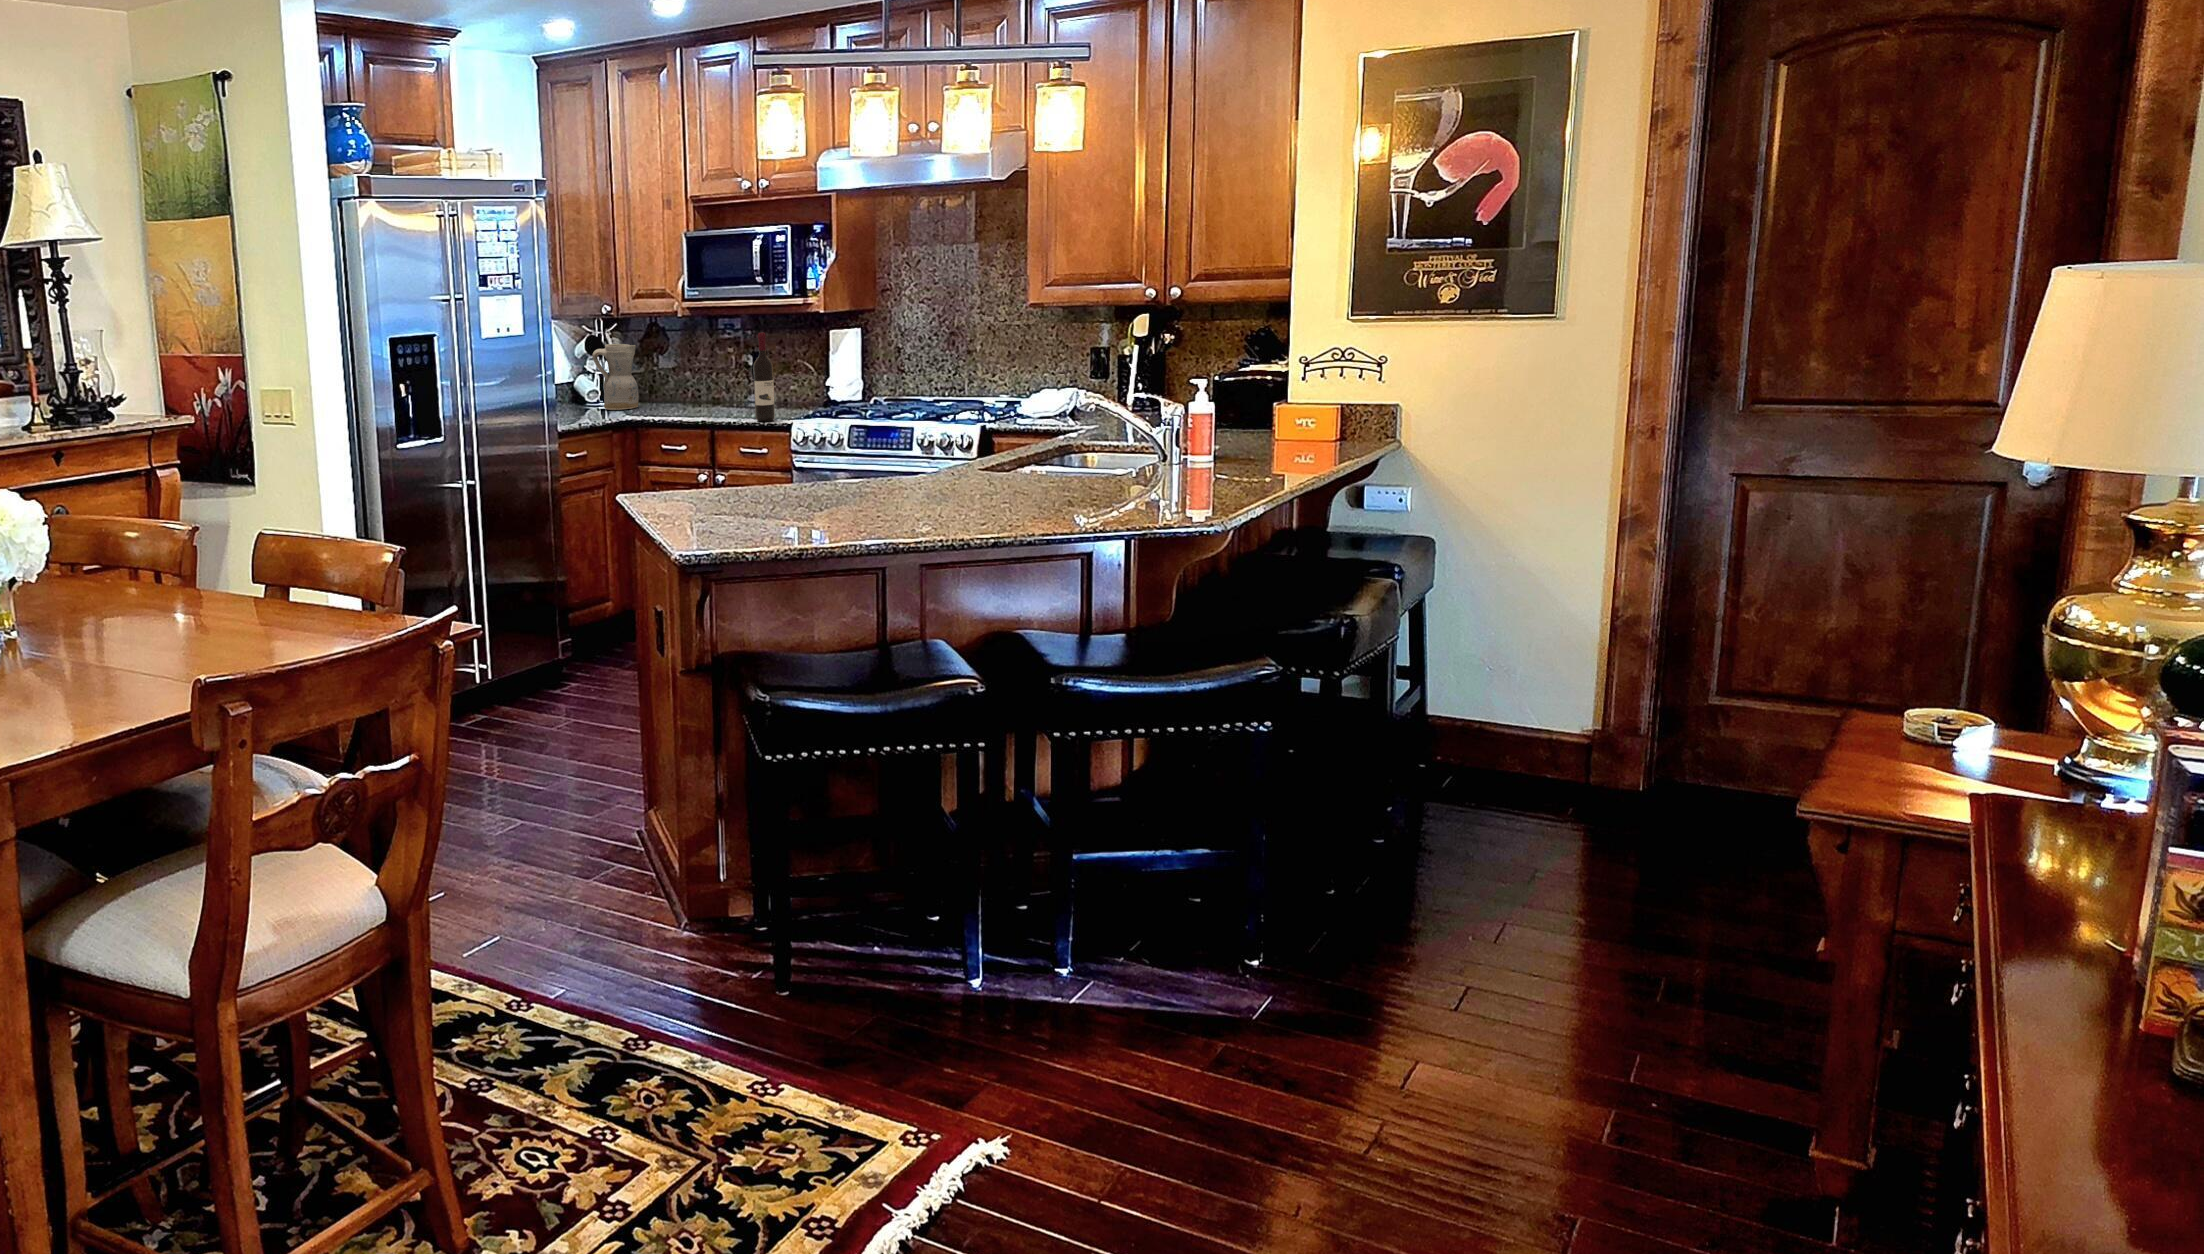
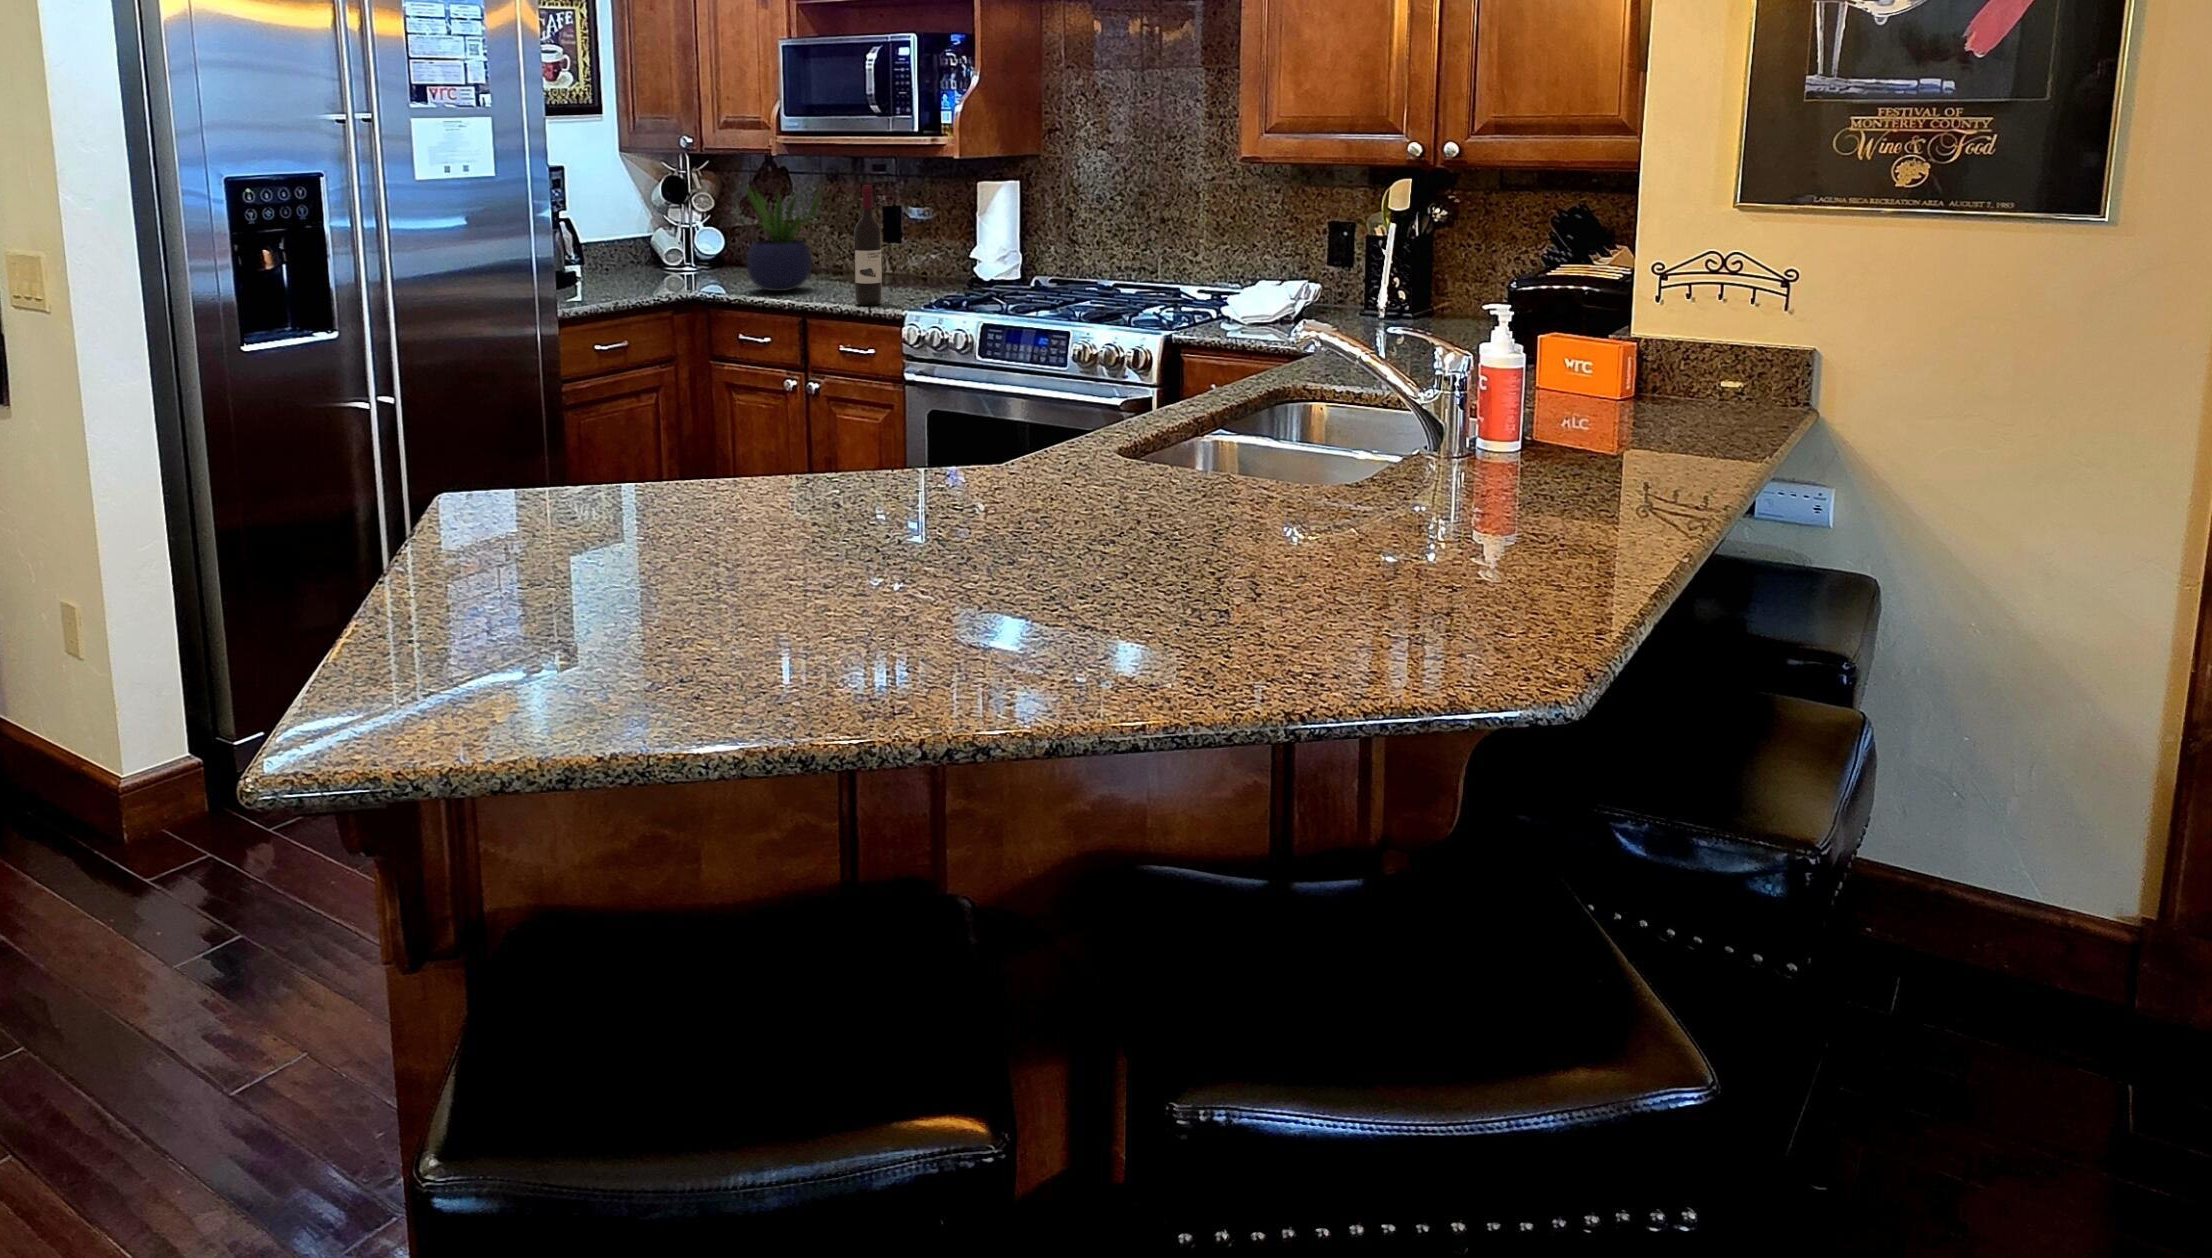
potted plant: none [661,334,722,416] -> present [746,186,819,291]
ceramic pitcher: present [592,344,639,410] -> none [668,191,726,276]

